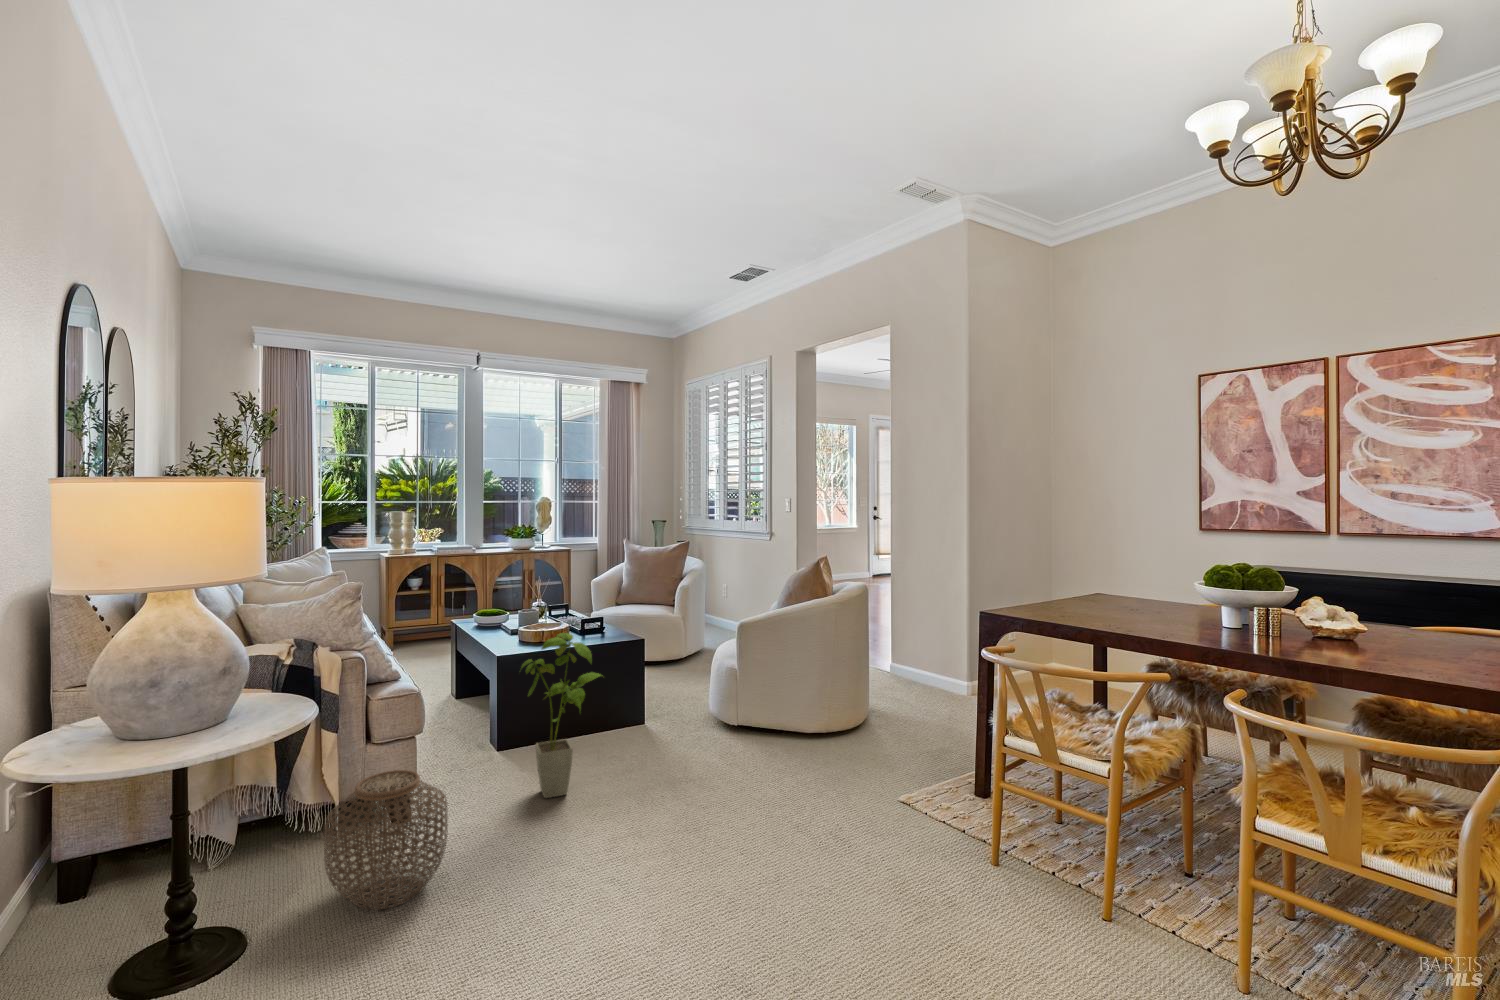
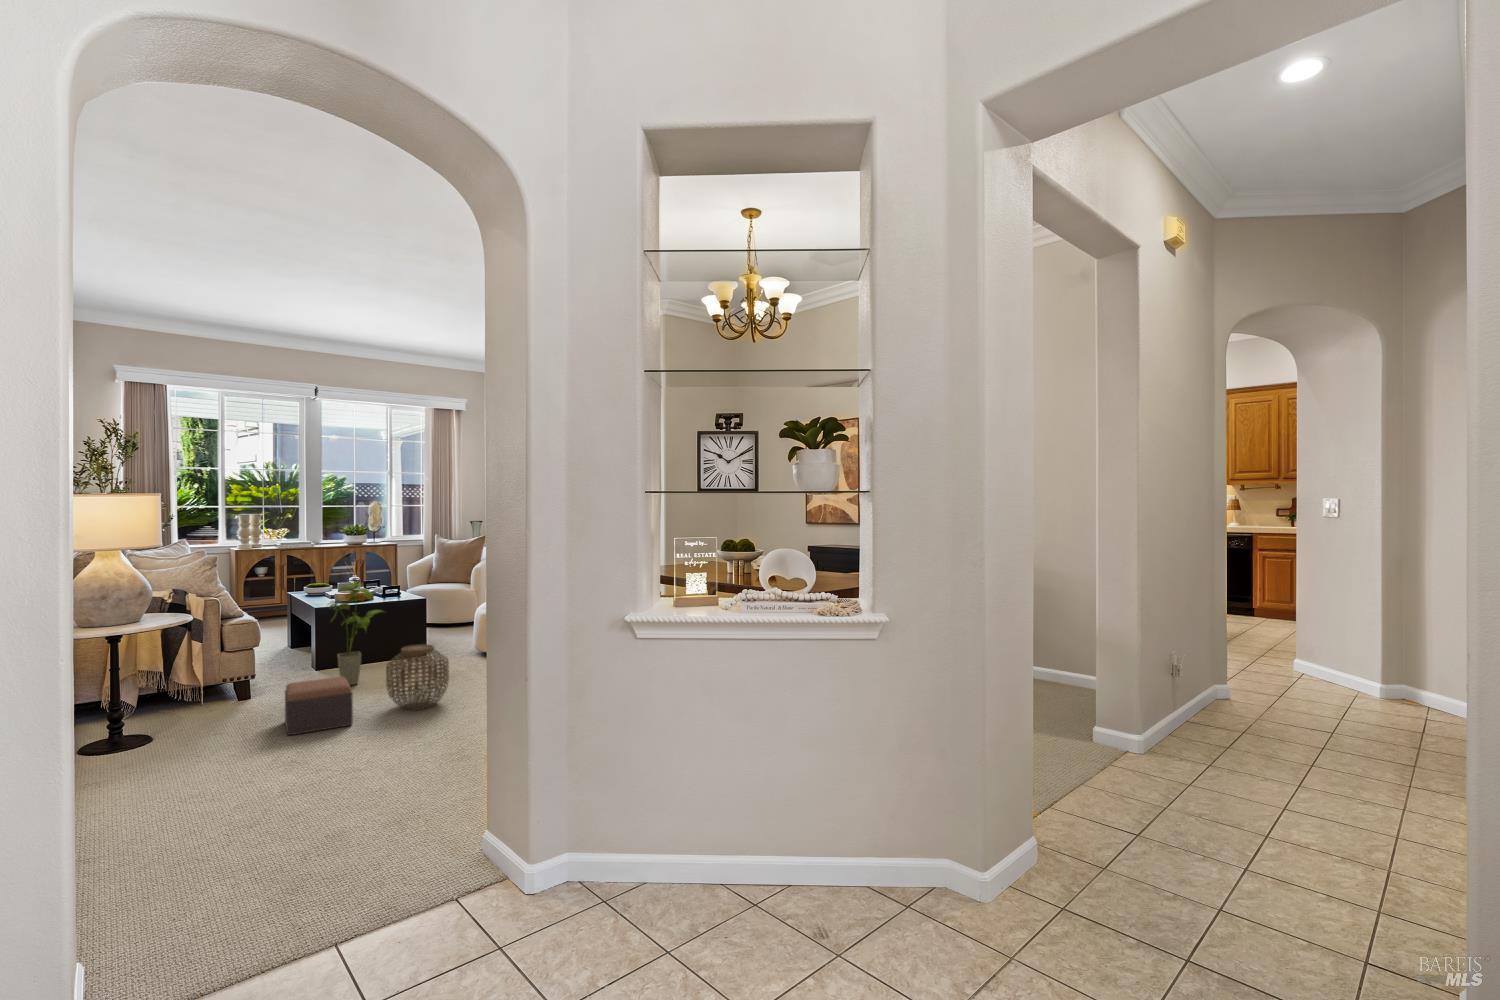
woven basket: present [324,770,448,910] -> present [386,644,449,710]
footstool: none [470,821,594,968] -> present [285,676,353,736]

